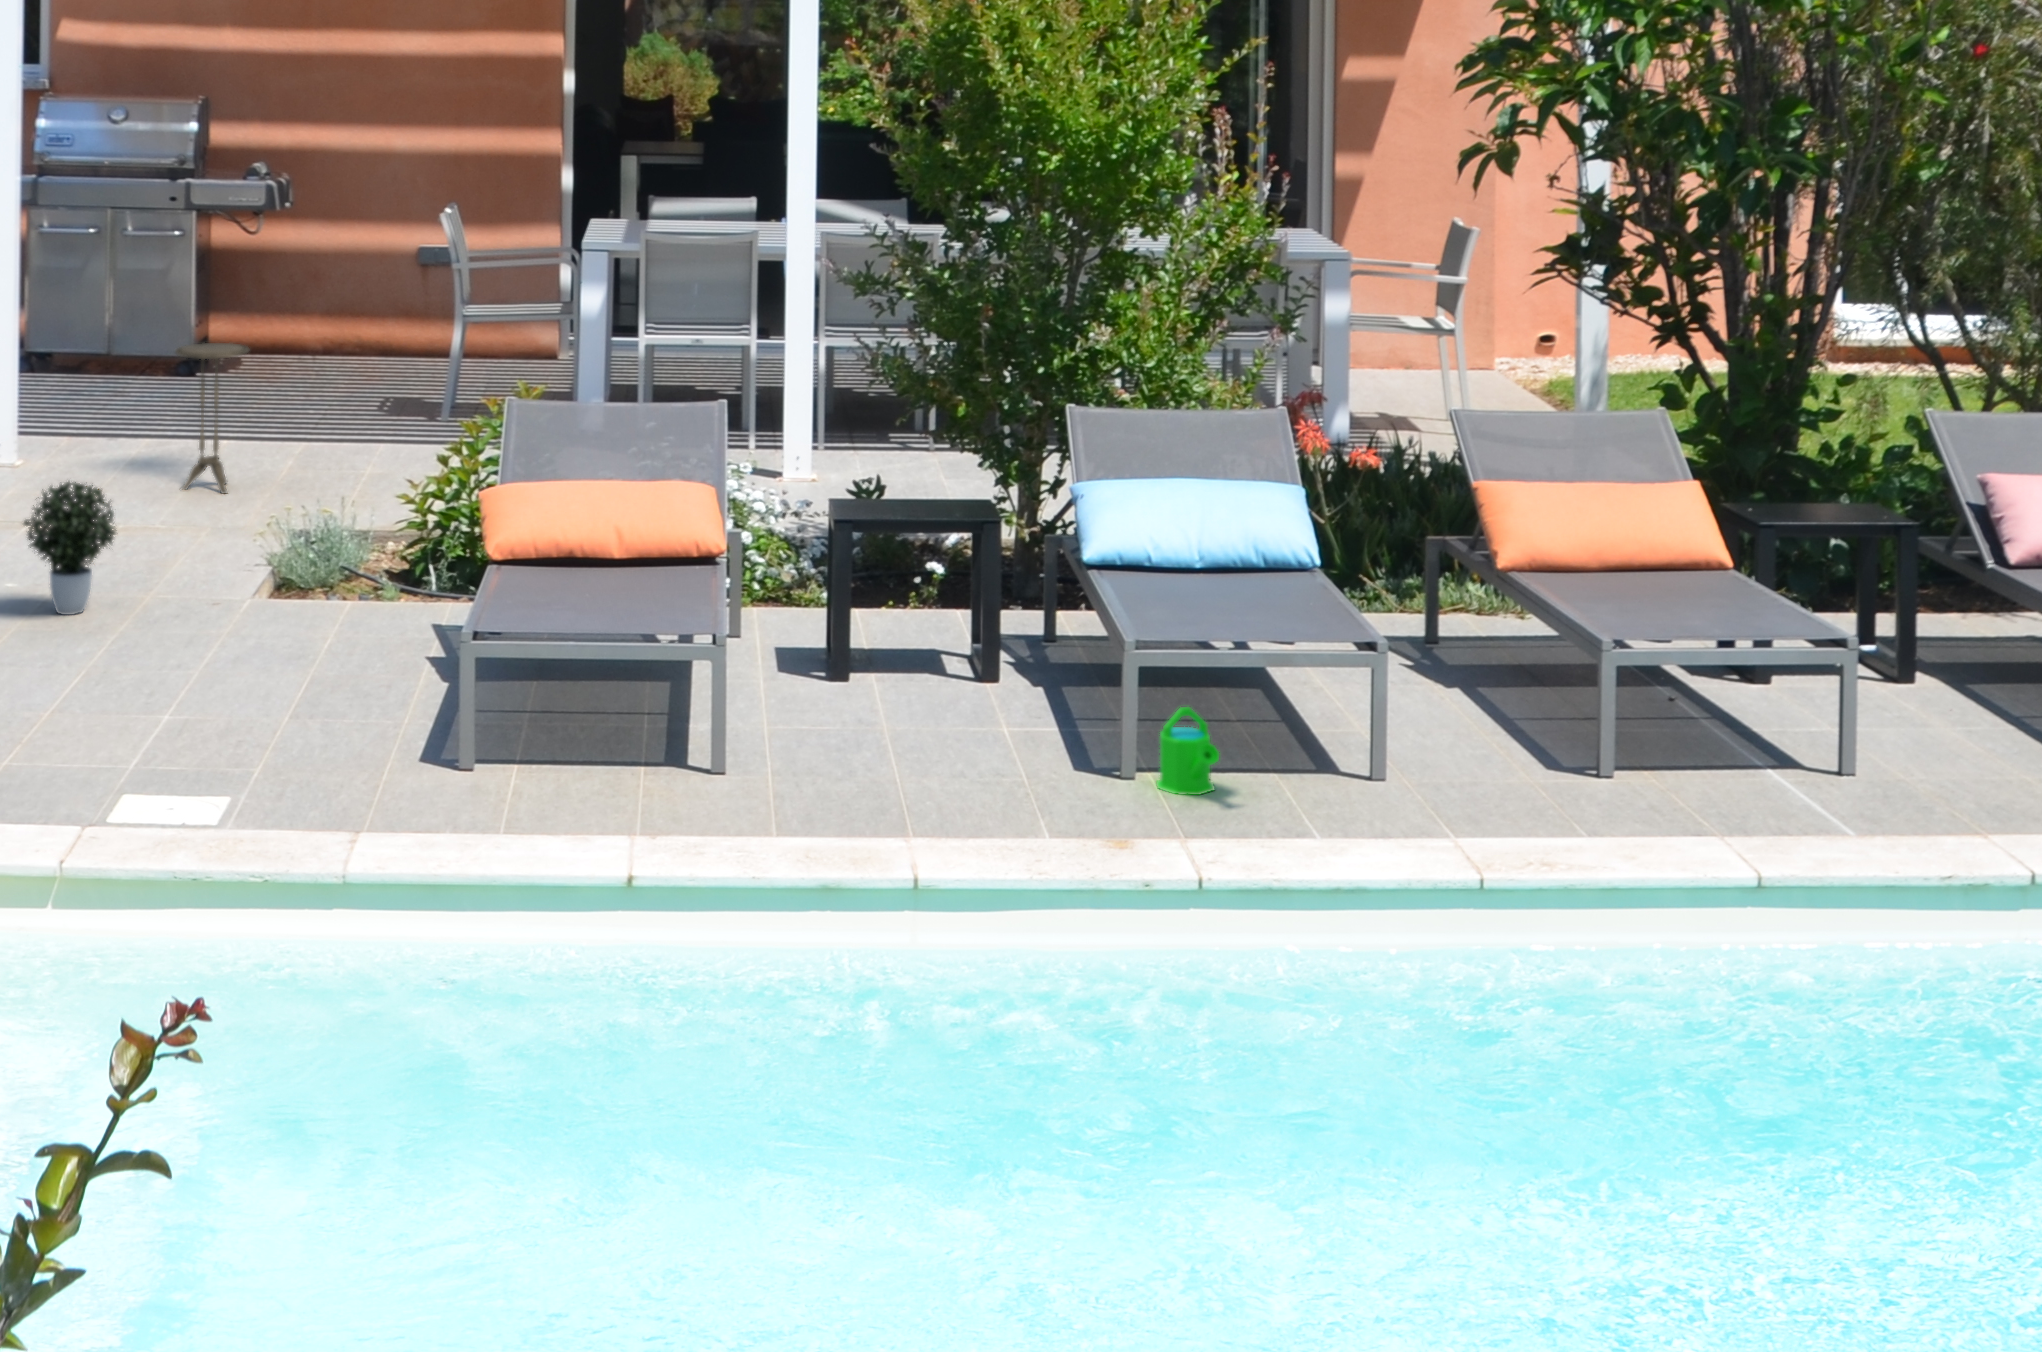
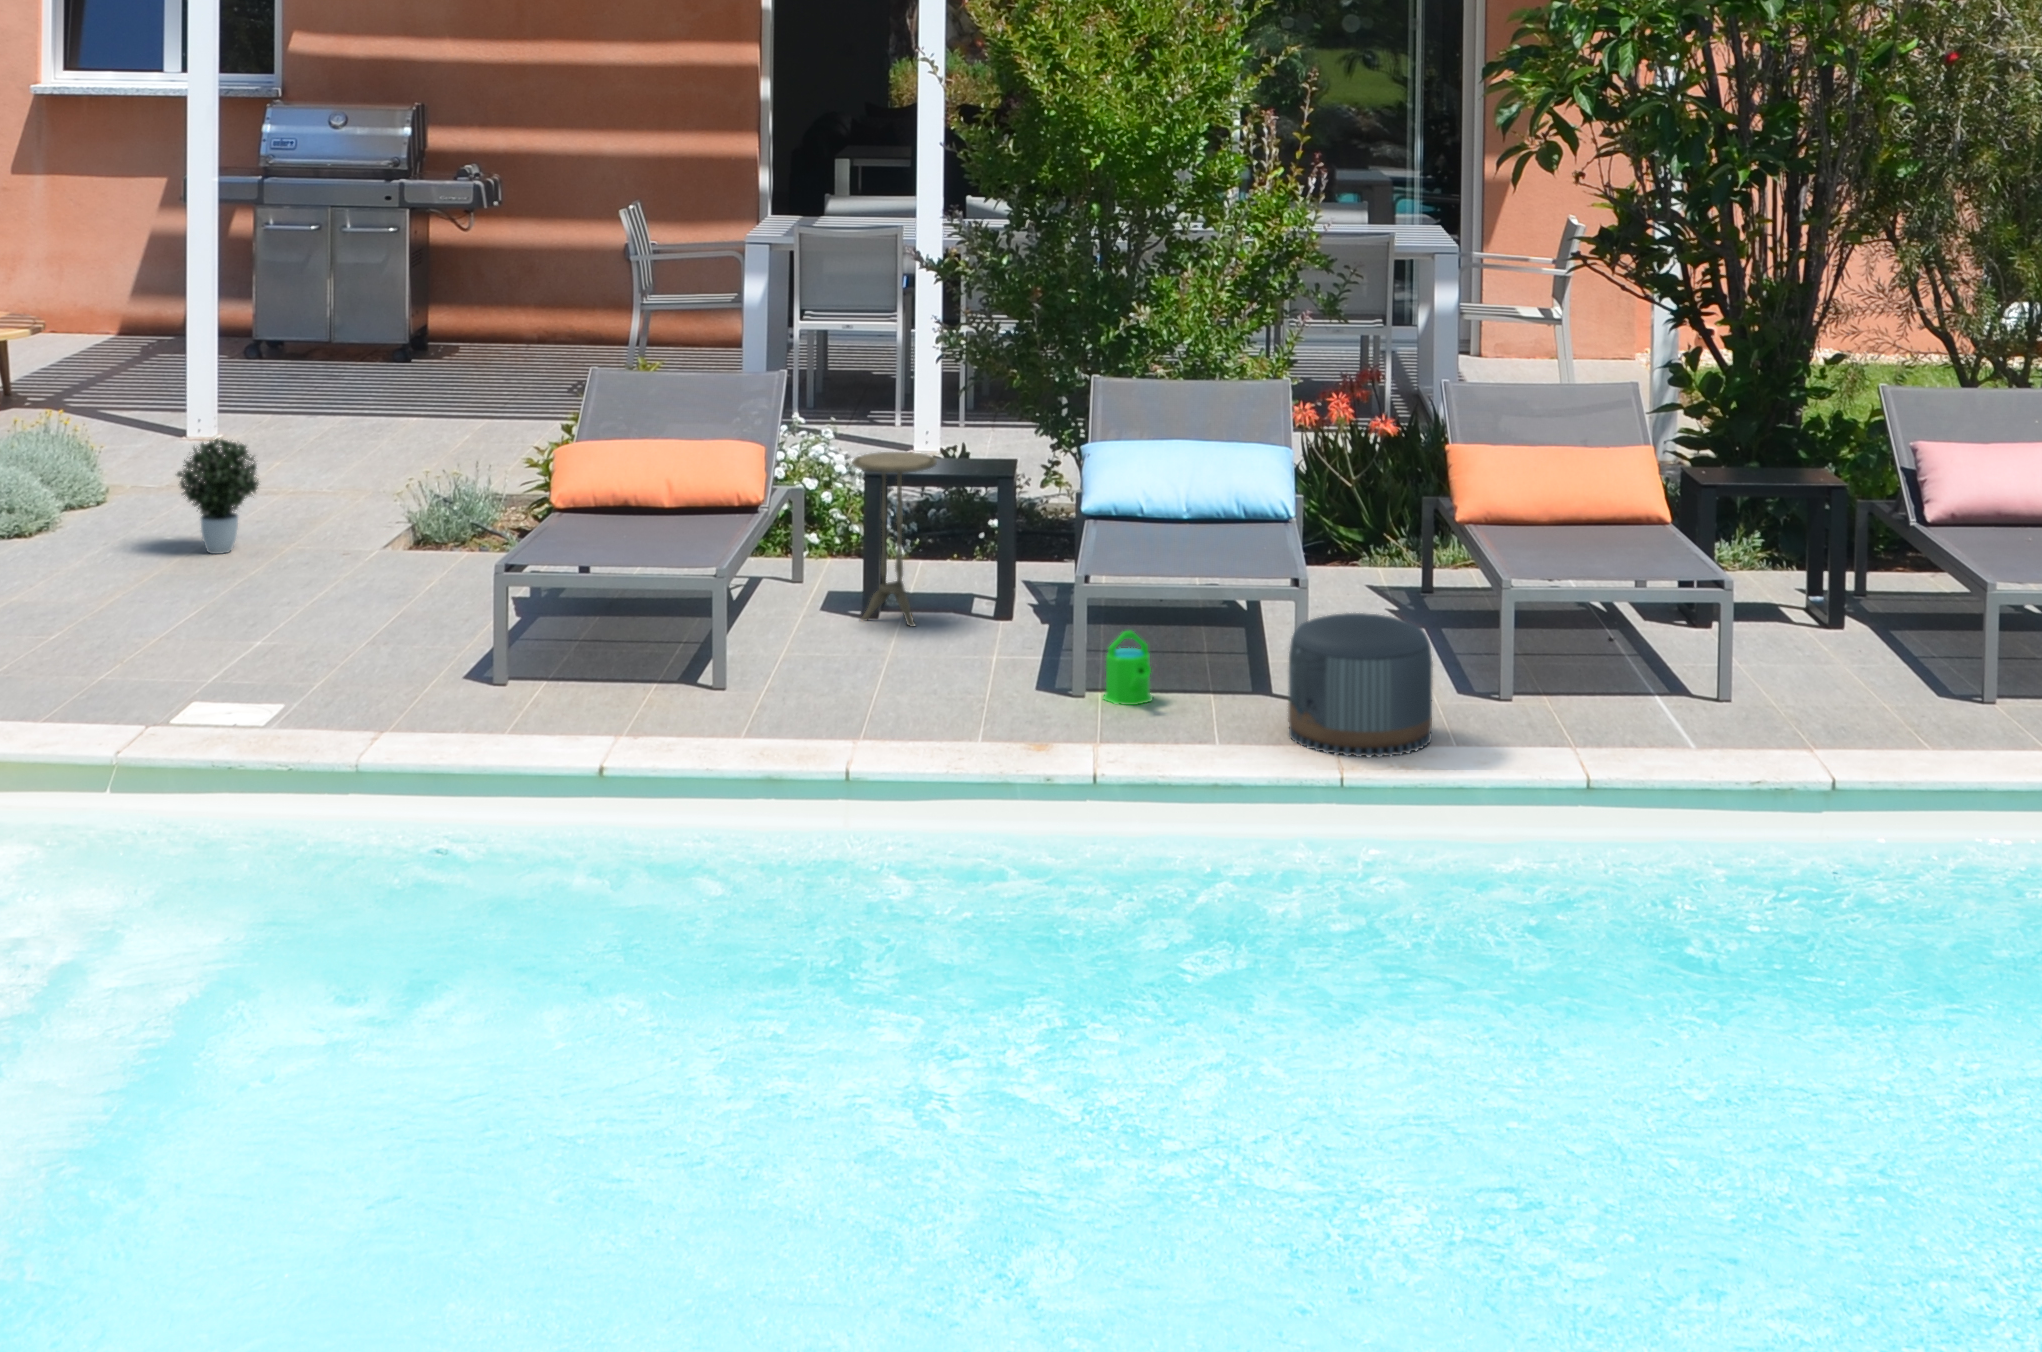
side table: present [175,343,249,494] -> present [852,452,937,627]
pouf: none [1393,687,1562,861] -> present [1288,613,1433,757]

